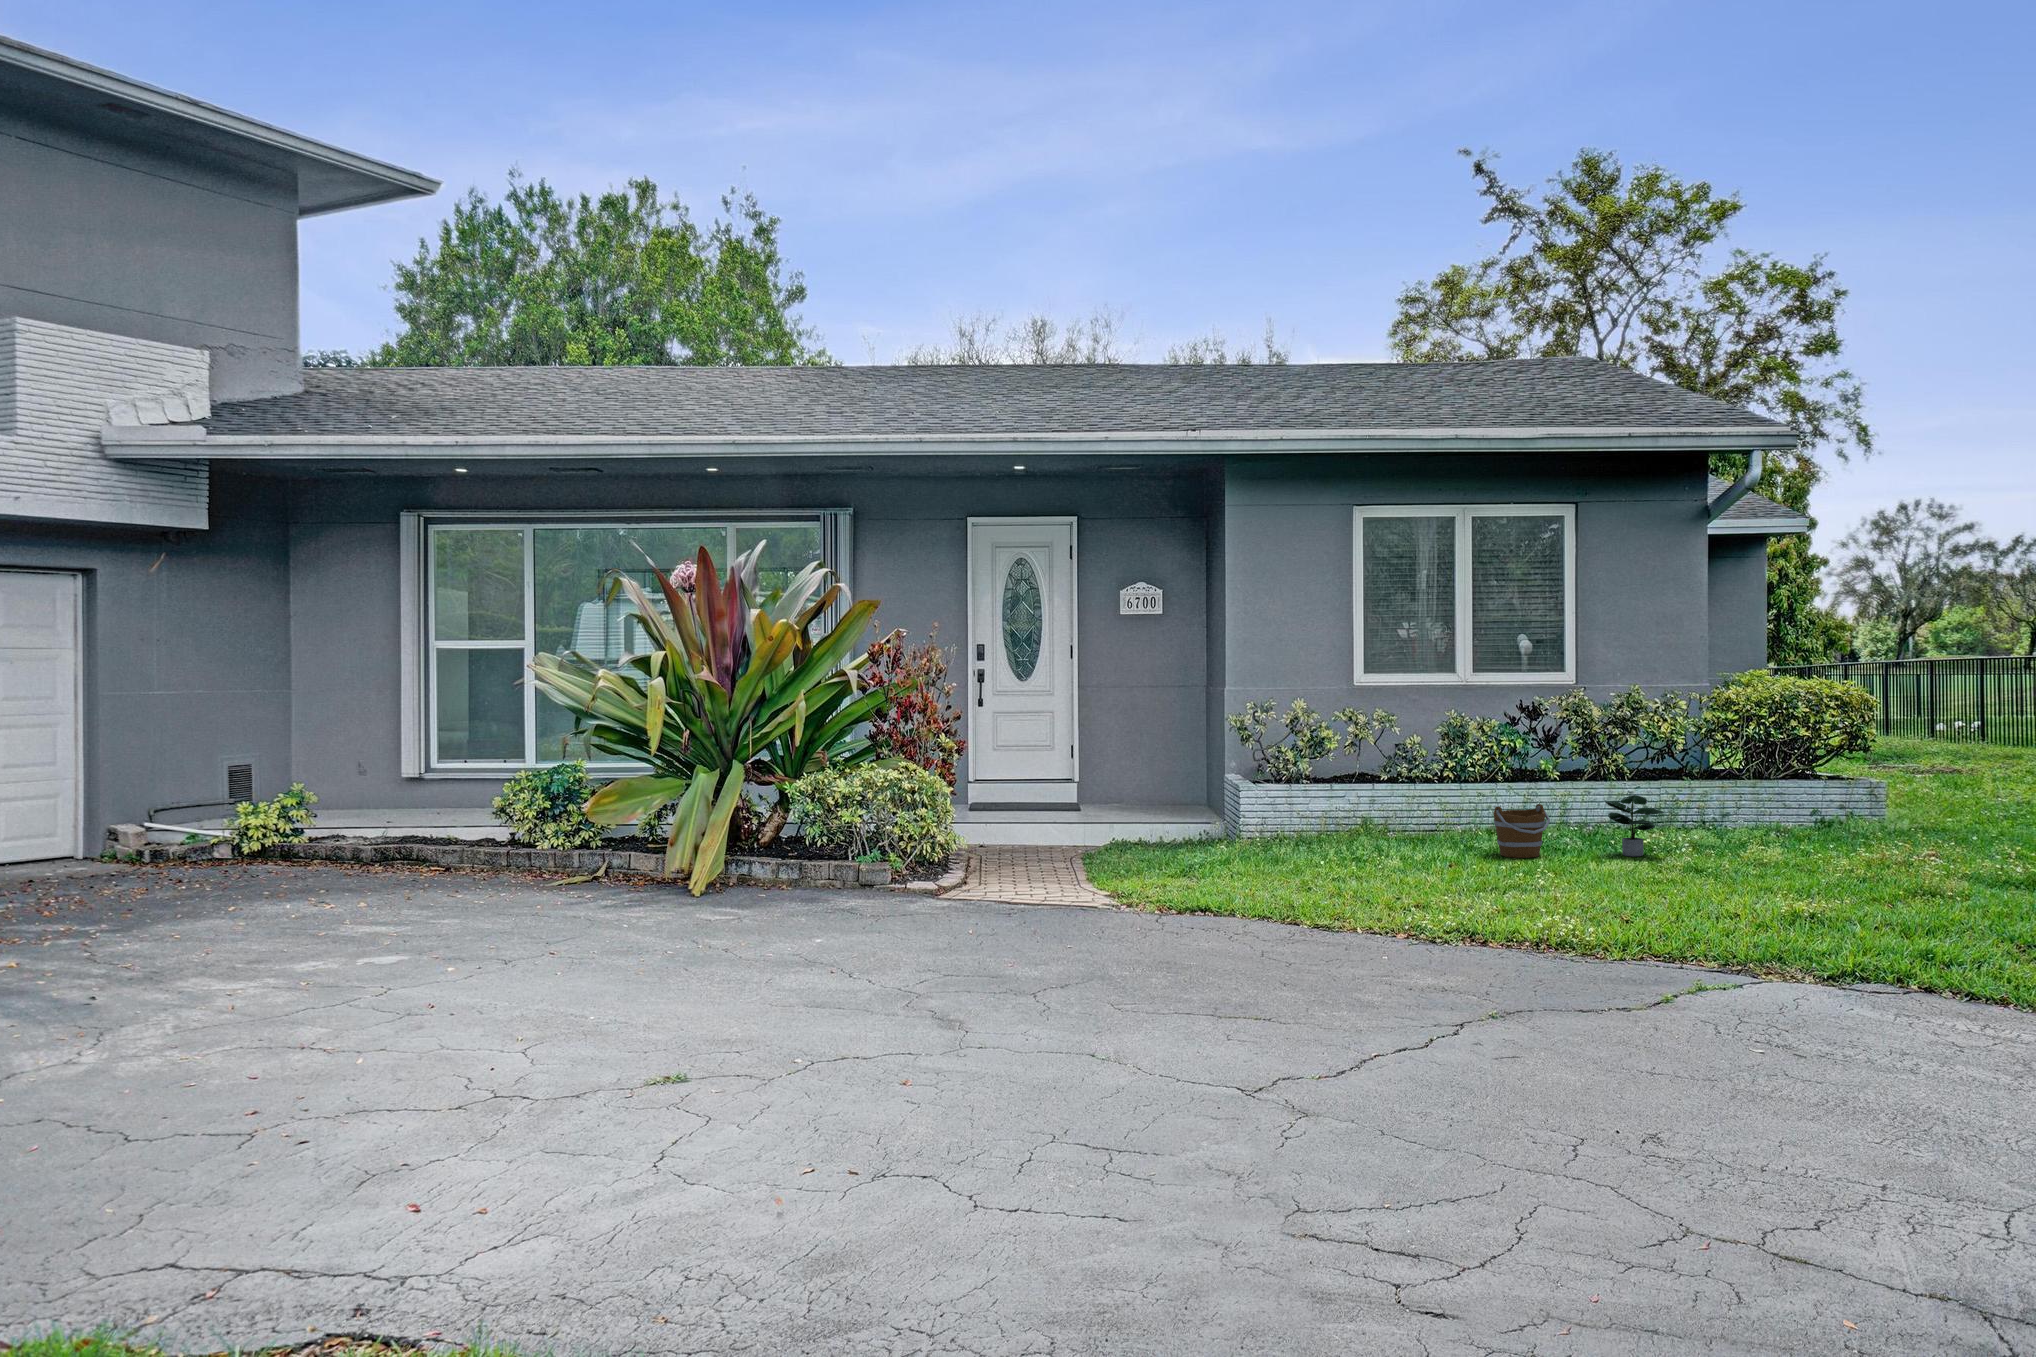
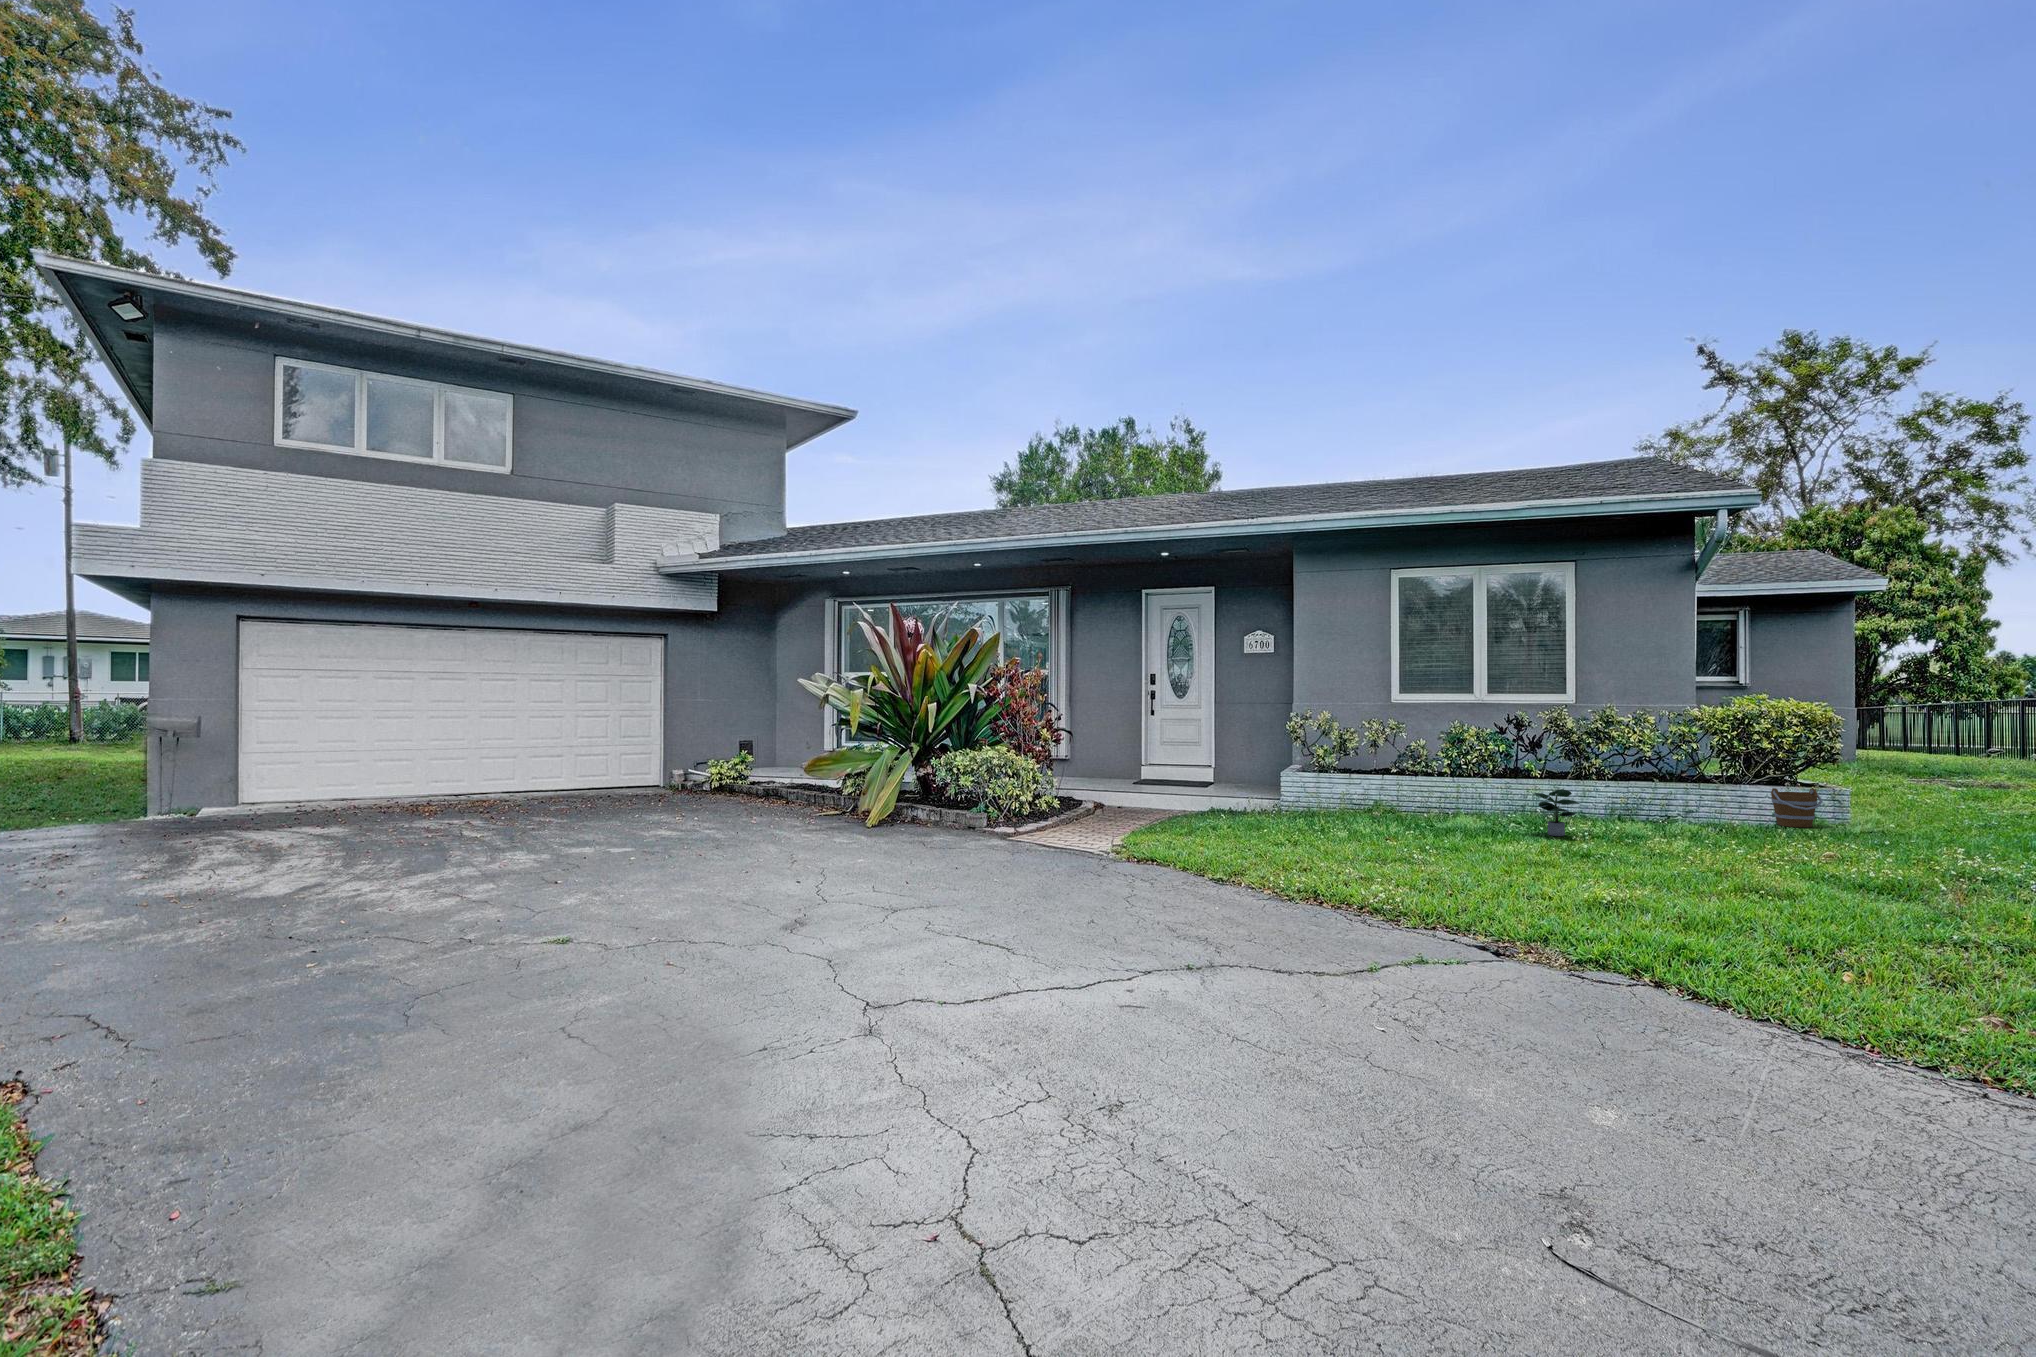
bucket: present [1493,804,1550,858] -> present [1771,788,1823,827]

